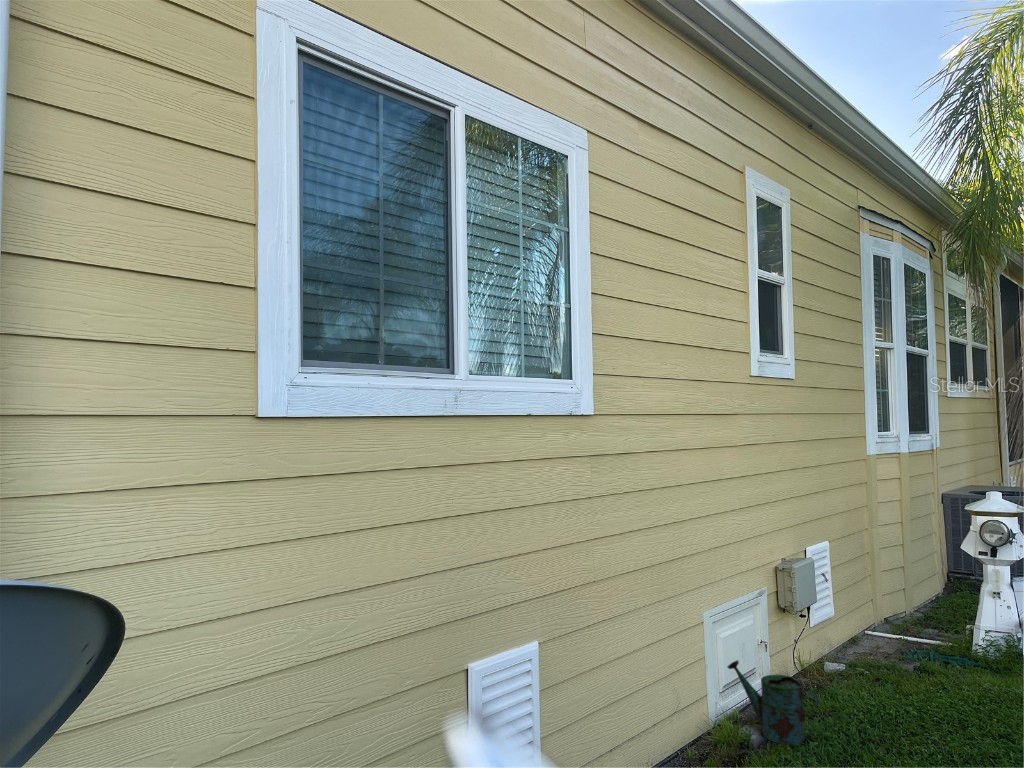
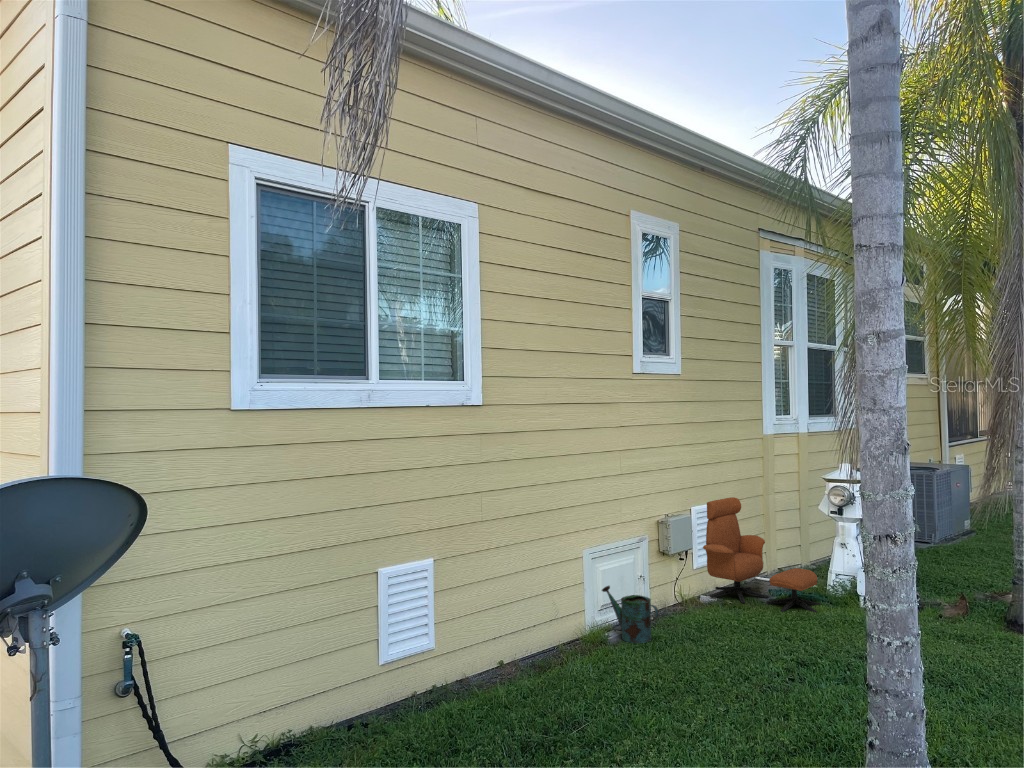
lounge chair: none [827,535,991,690] -> present [703,497,821,612]

